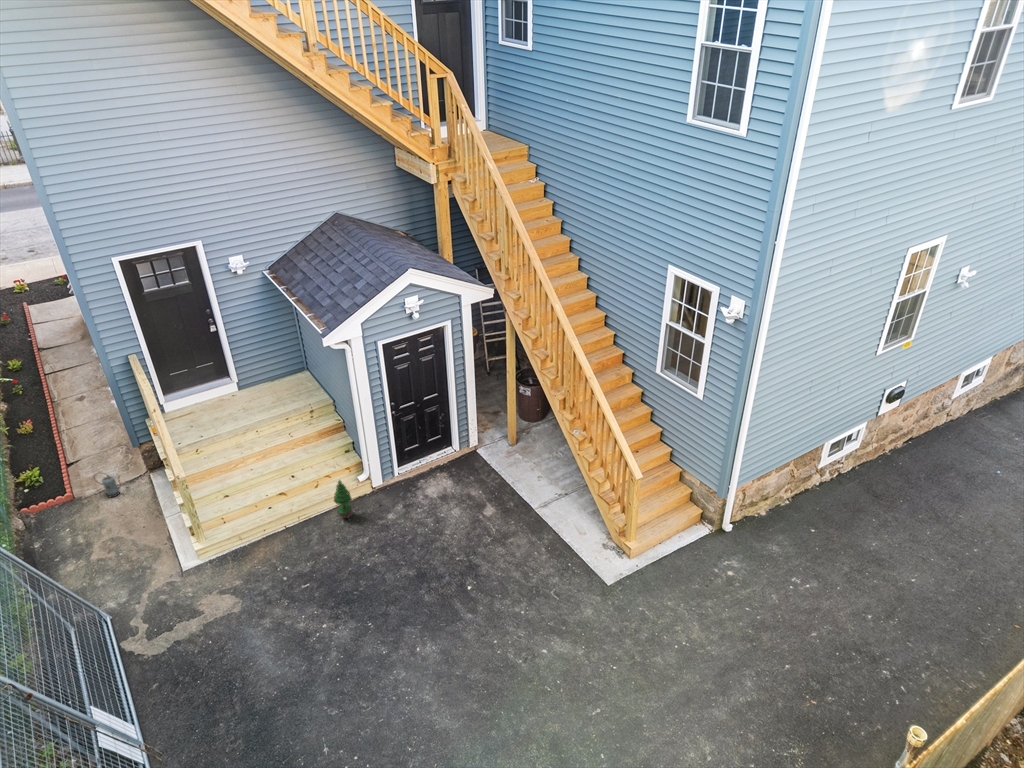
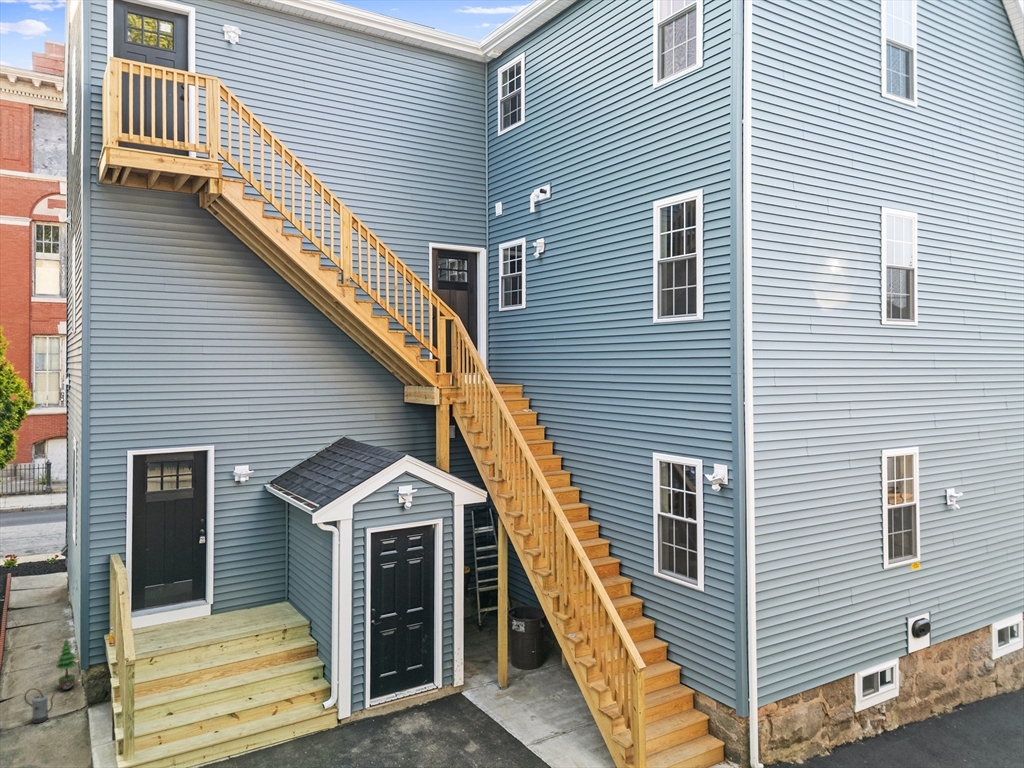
potted tree: present [334,480,352,518] -> present [56,640,77,689]

